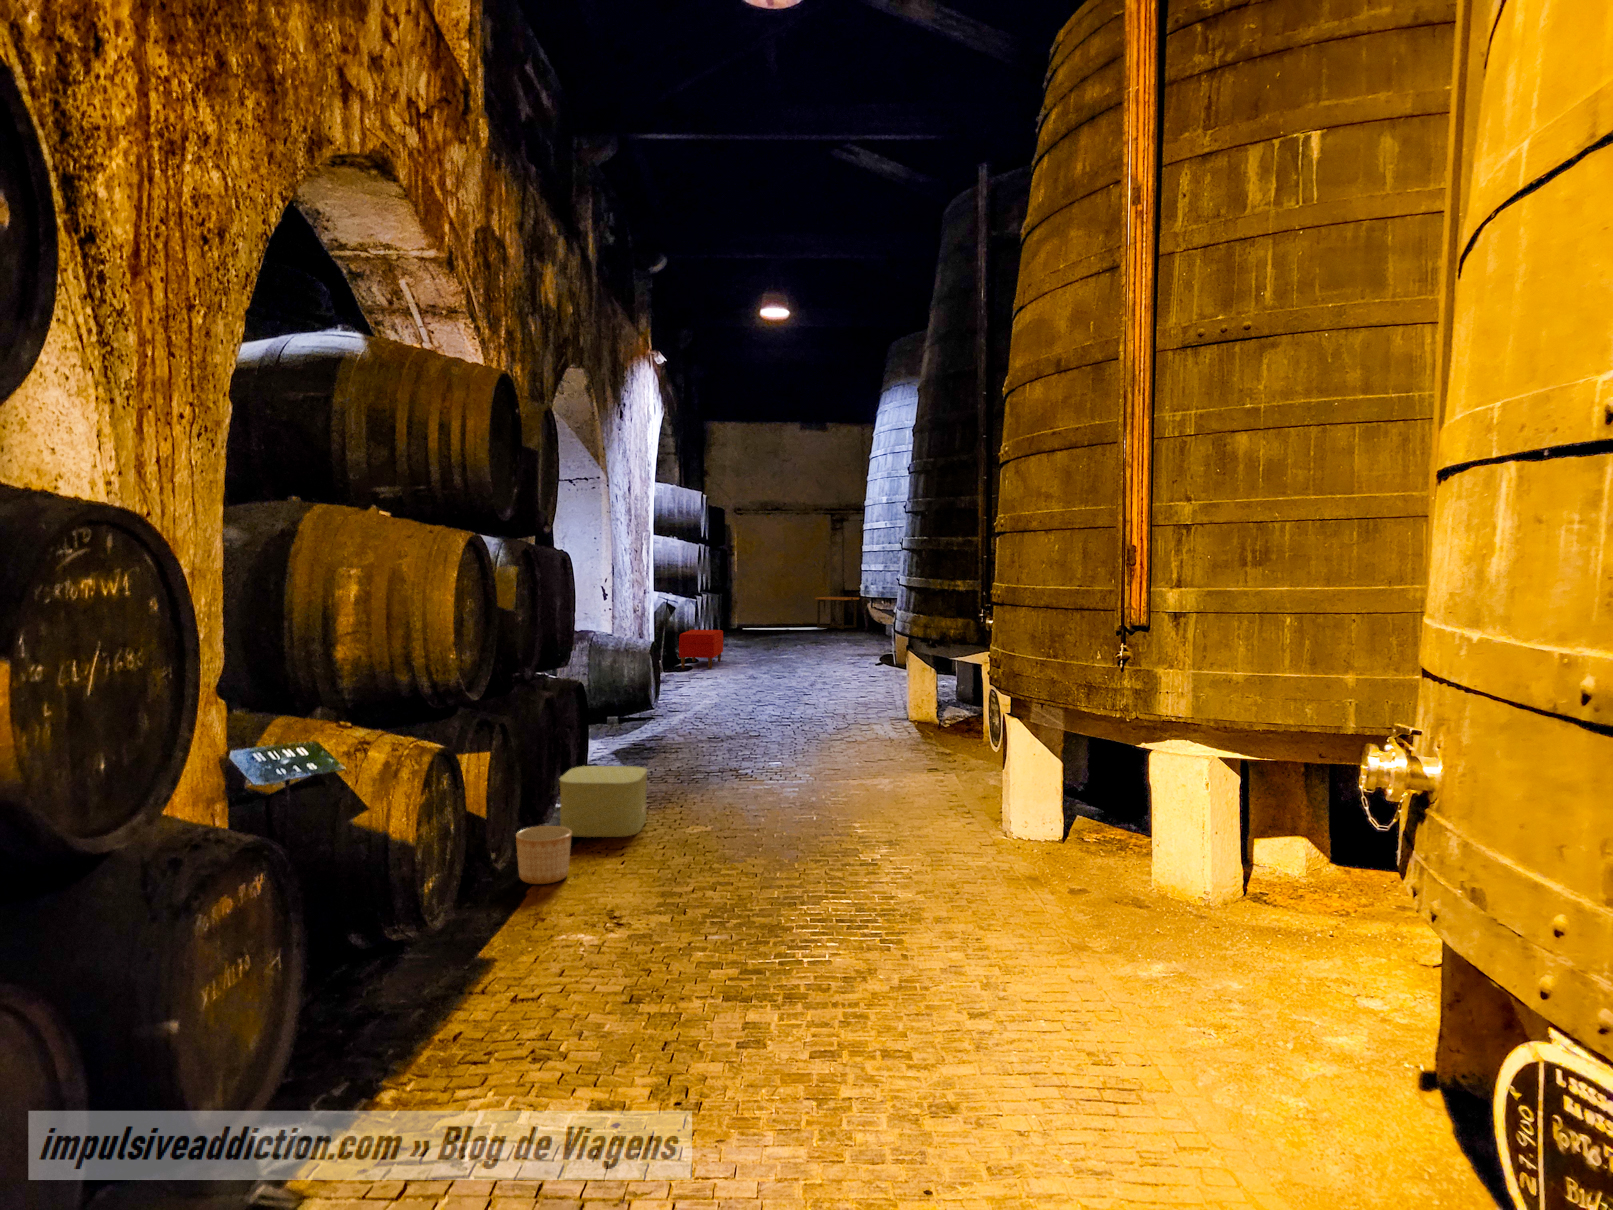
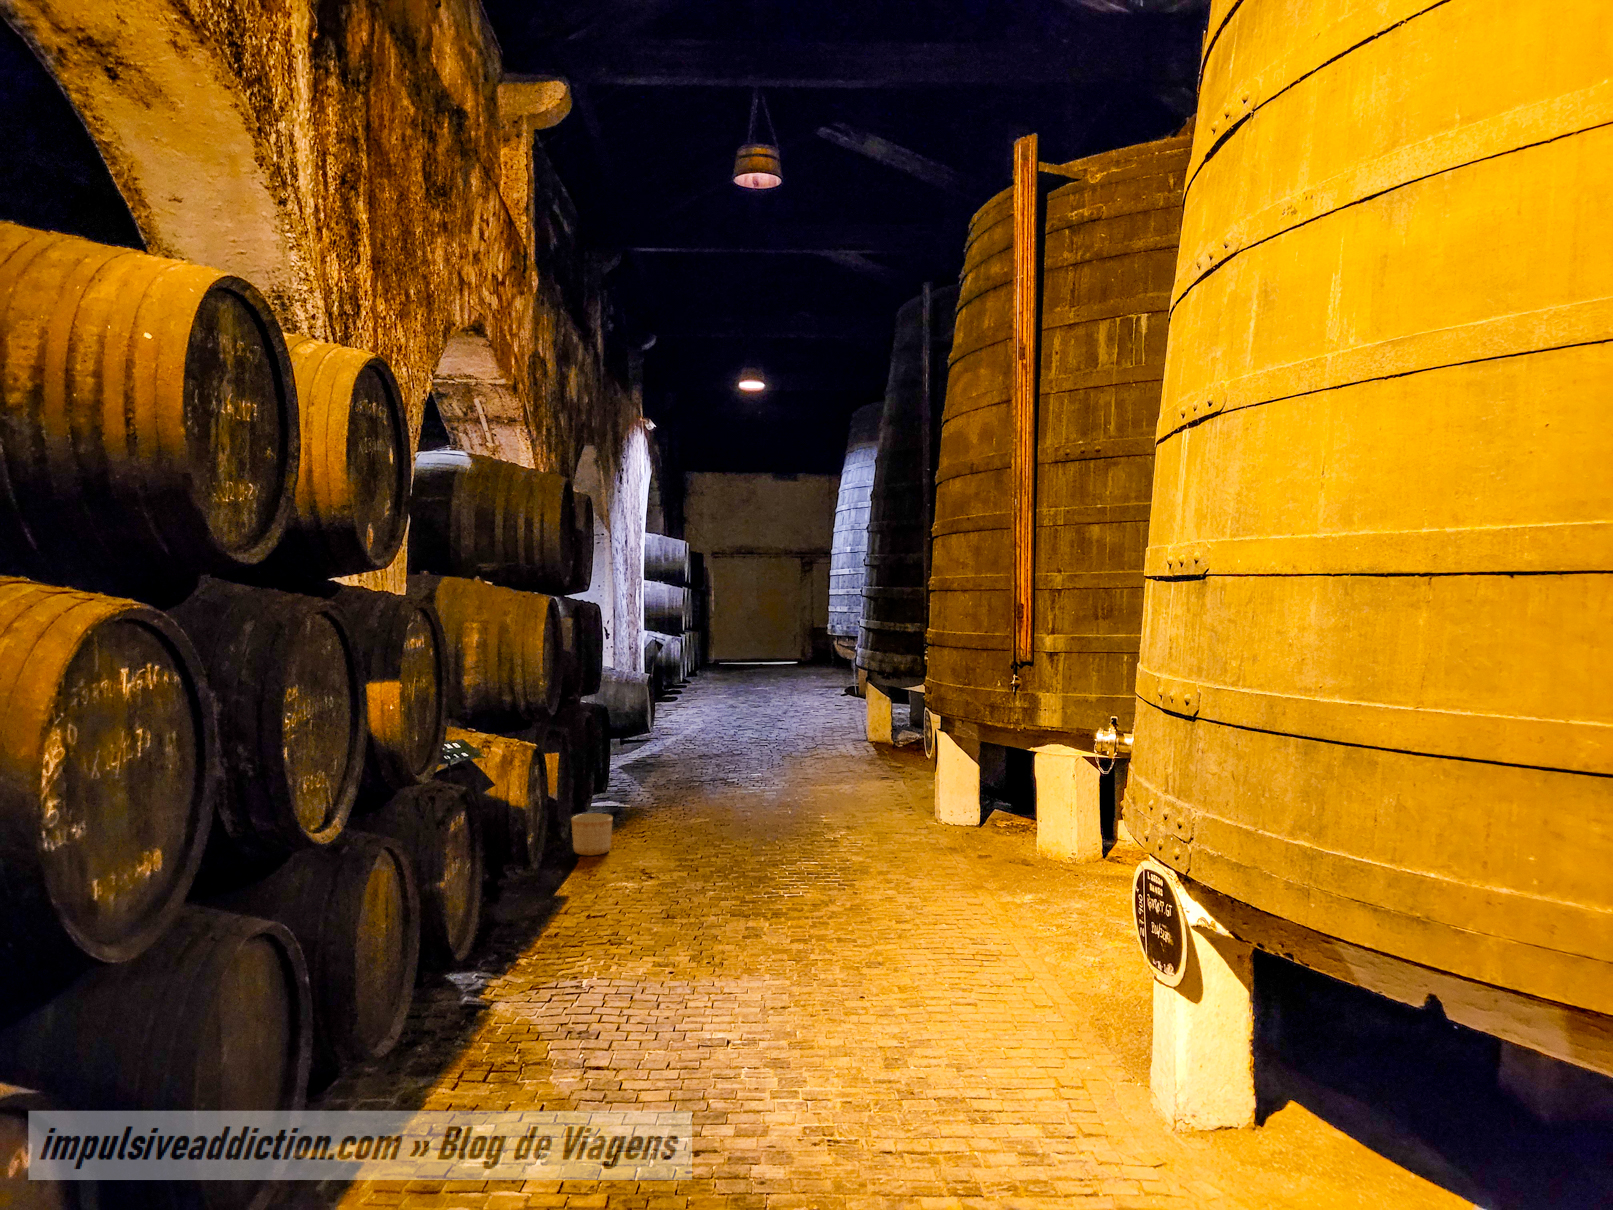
side table: present [815,597,859,629] -> none [787,635,828,665]
bench: present [679,630,723,669] -> none [666,666,705,701]
storage box: present [560,766,647,837] -> none [595,773,662,826]

